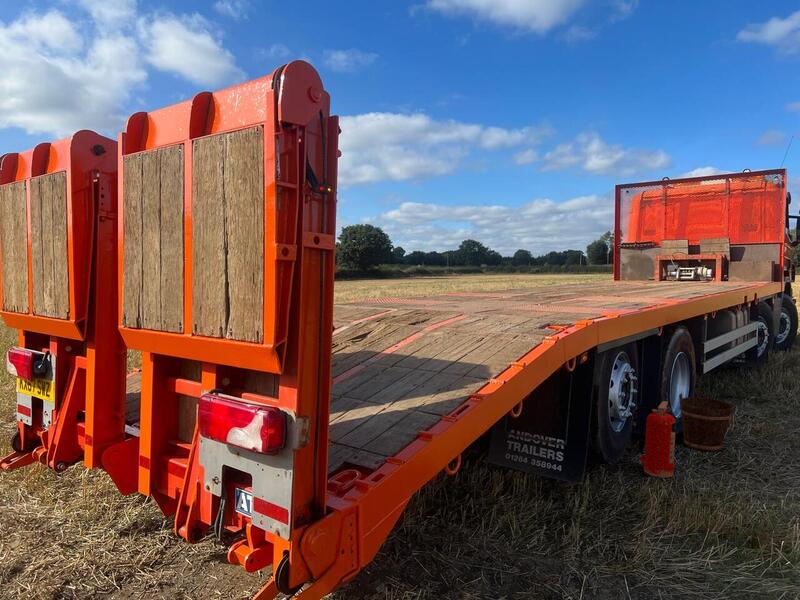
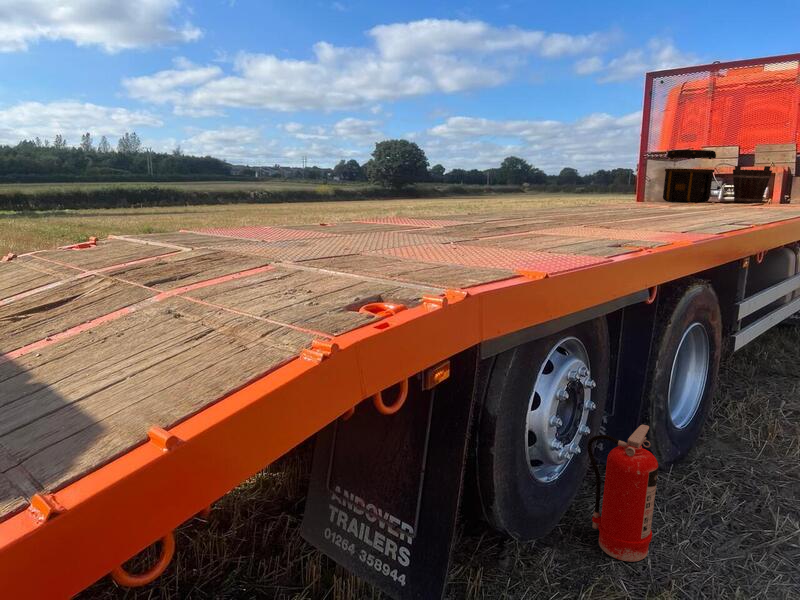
toolbox: none [635,242,672,281] -> present [663,150,716,203]
bucket: present [679,394,734,452] -> present [732,166,772,203]

